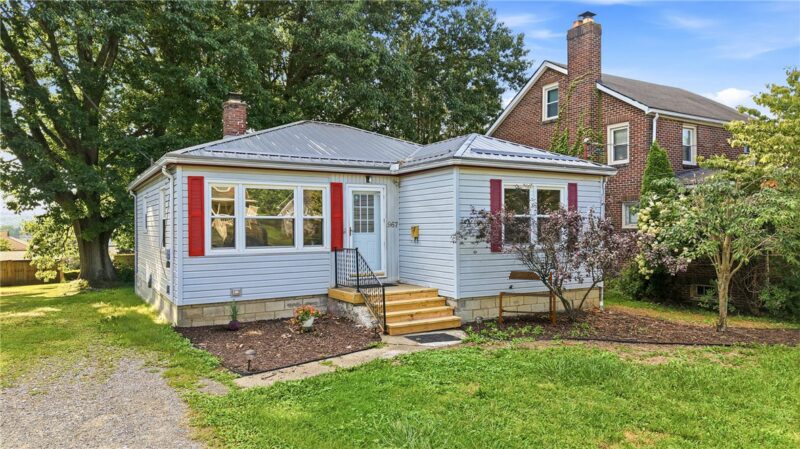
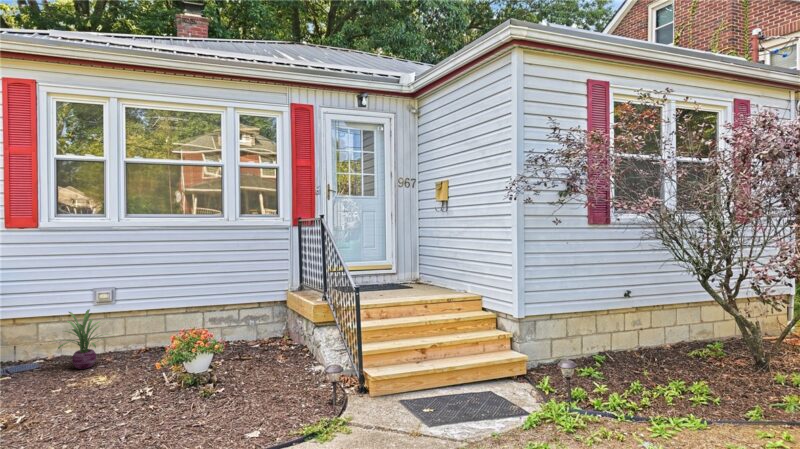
bench: present [499,271,556,326] -> none [606,260,734,380]

